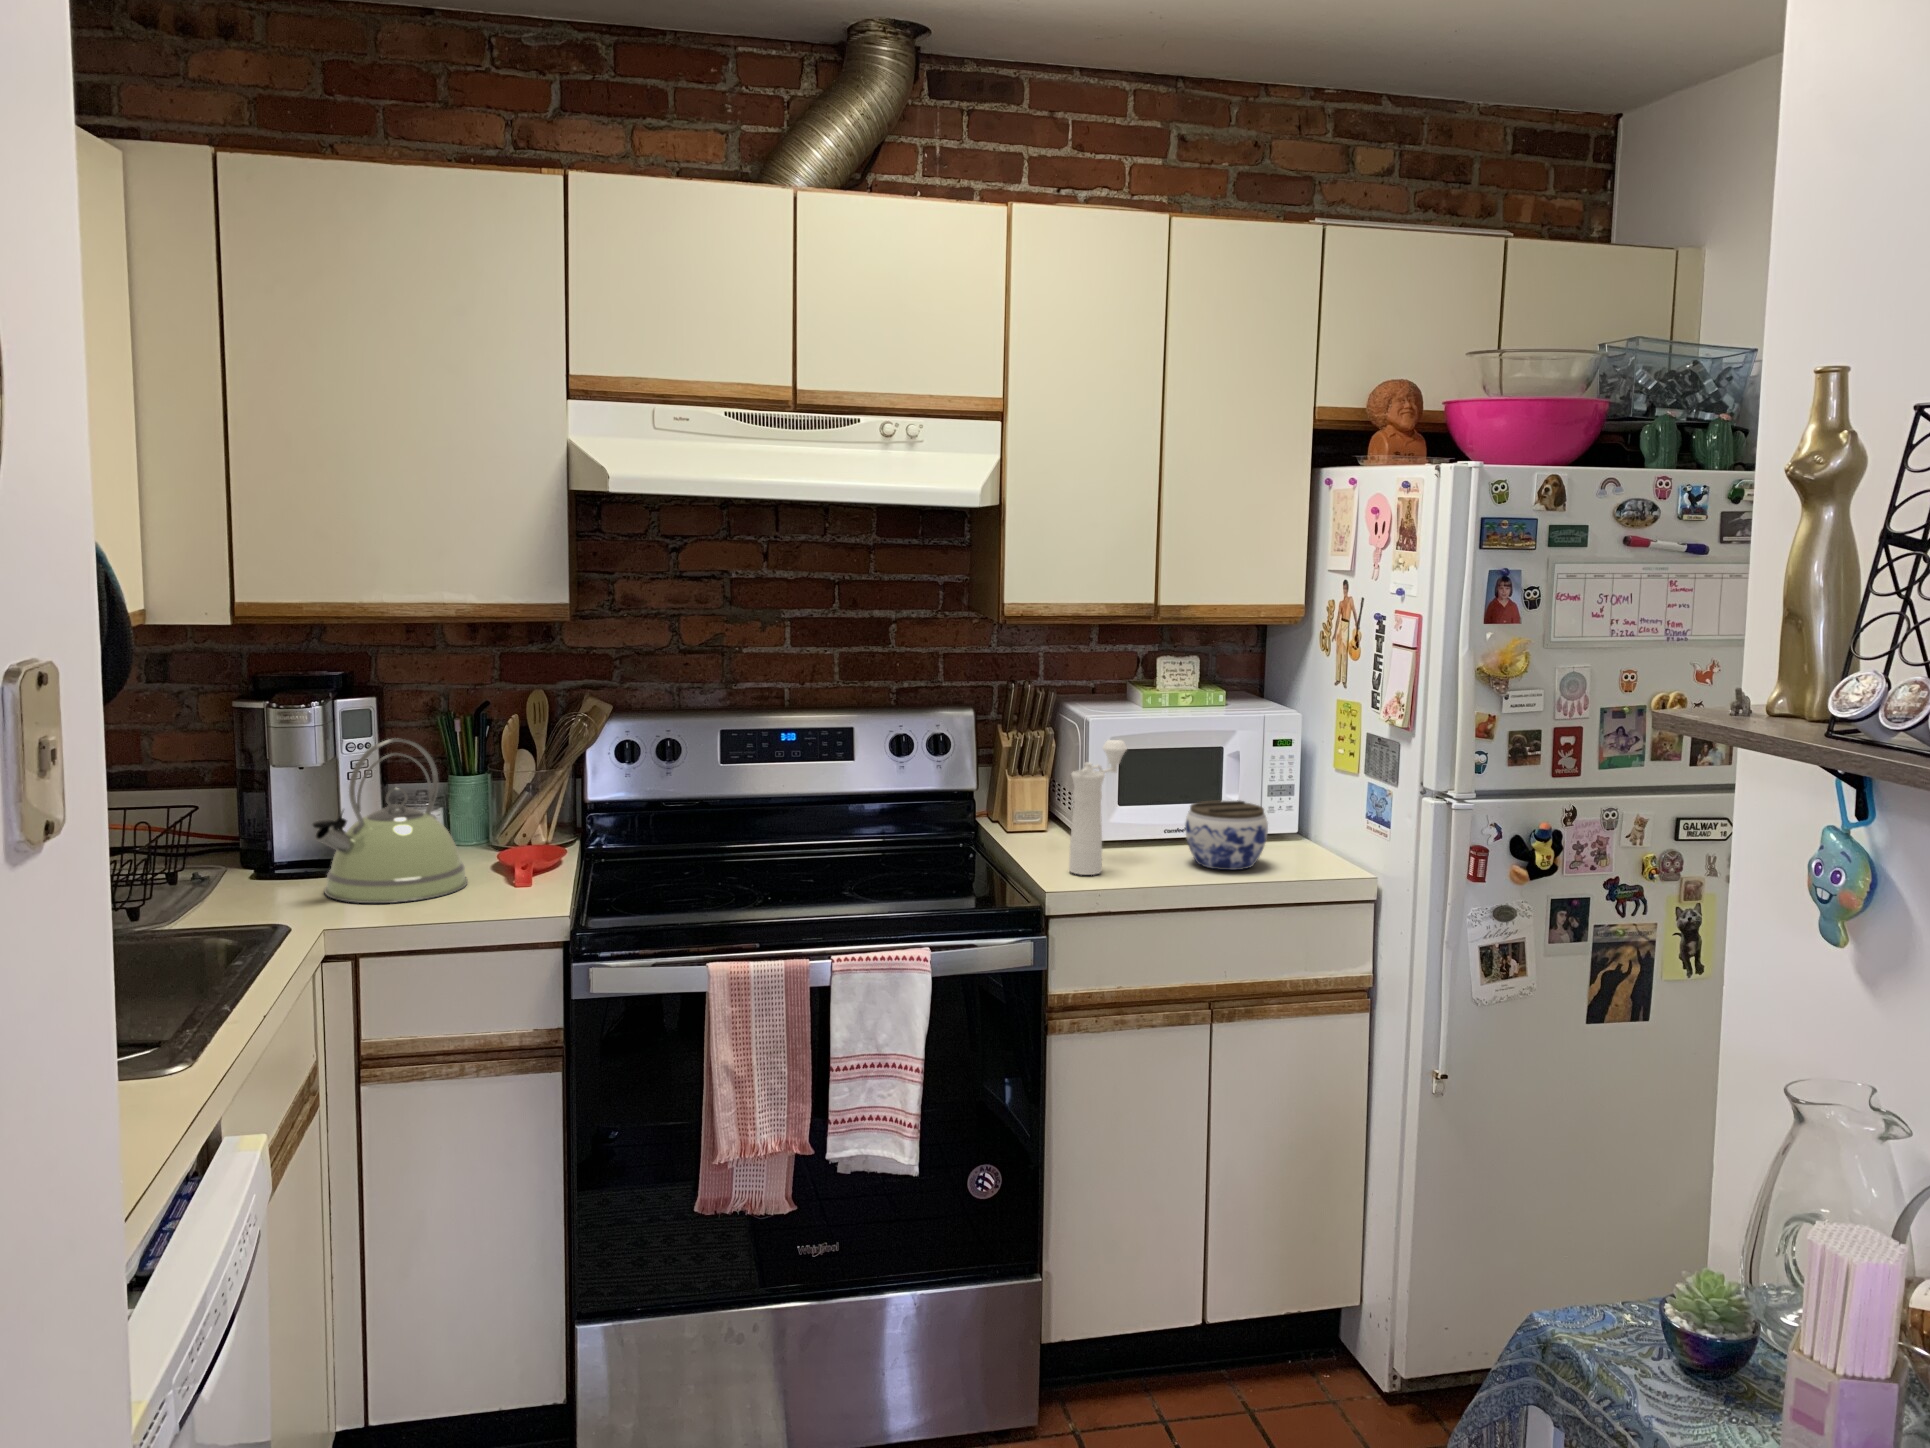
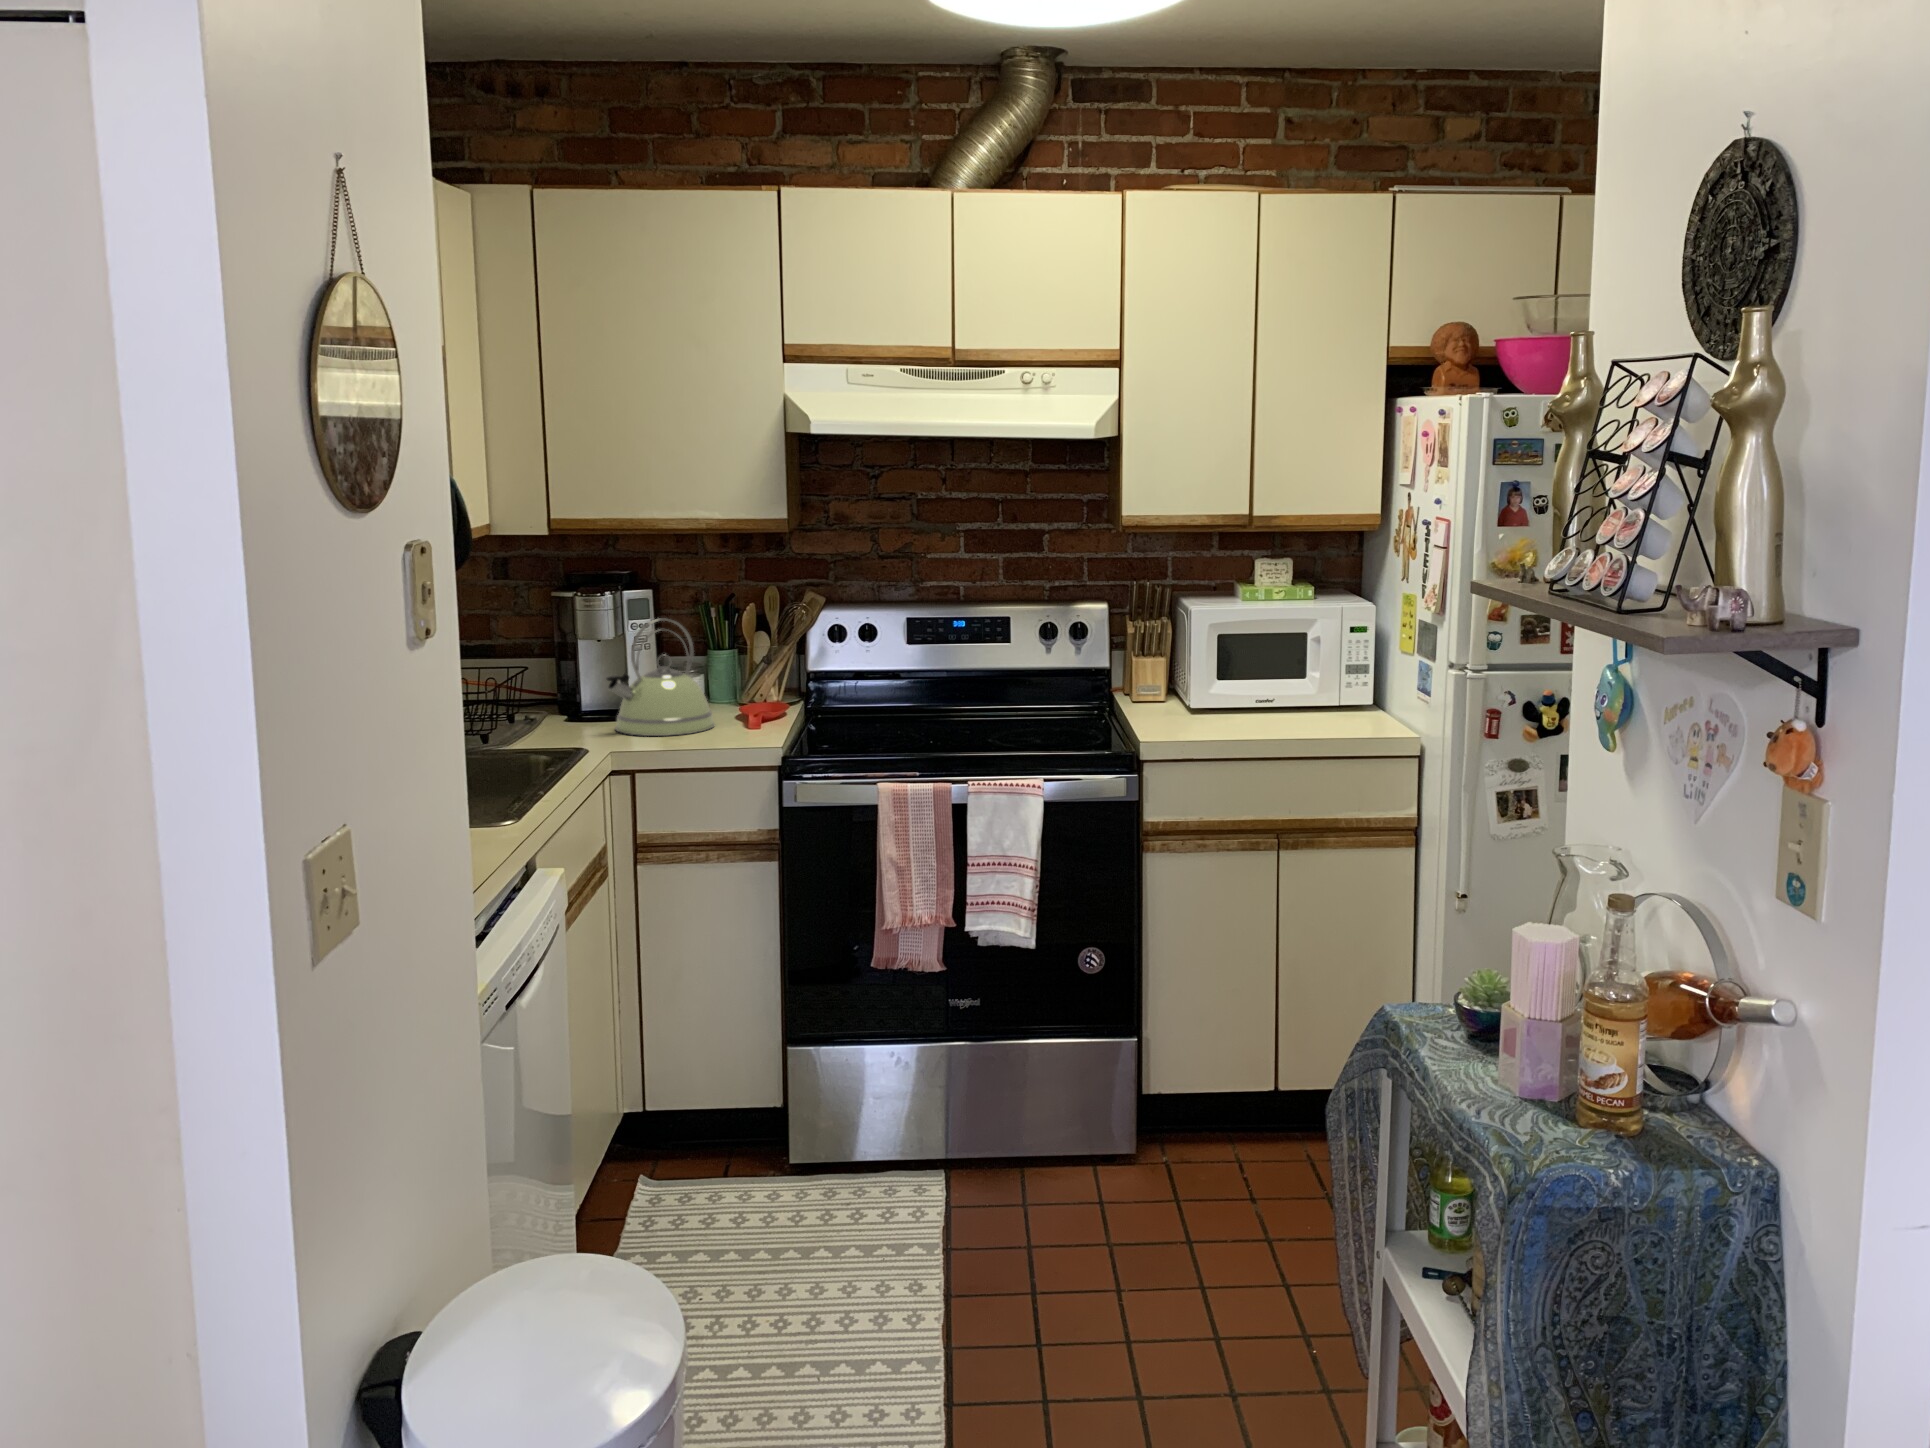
pepper mill: present [1069,740,1127,875] -> none [1166,625,1219,730]
jar: present [1185,800,1268,870] -> none [1265,675,1332,729]

